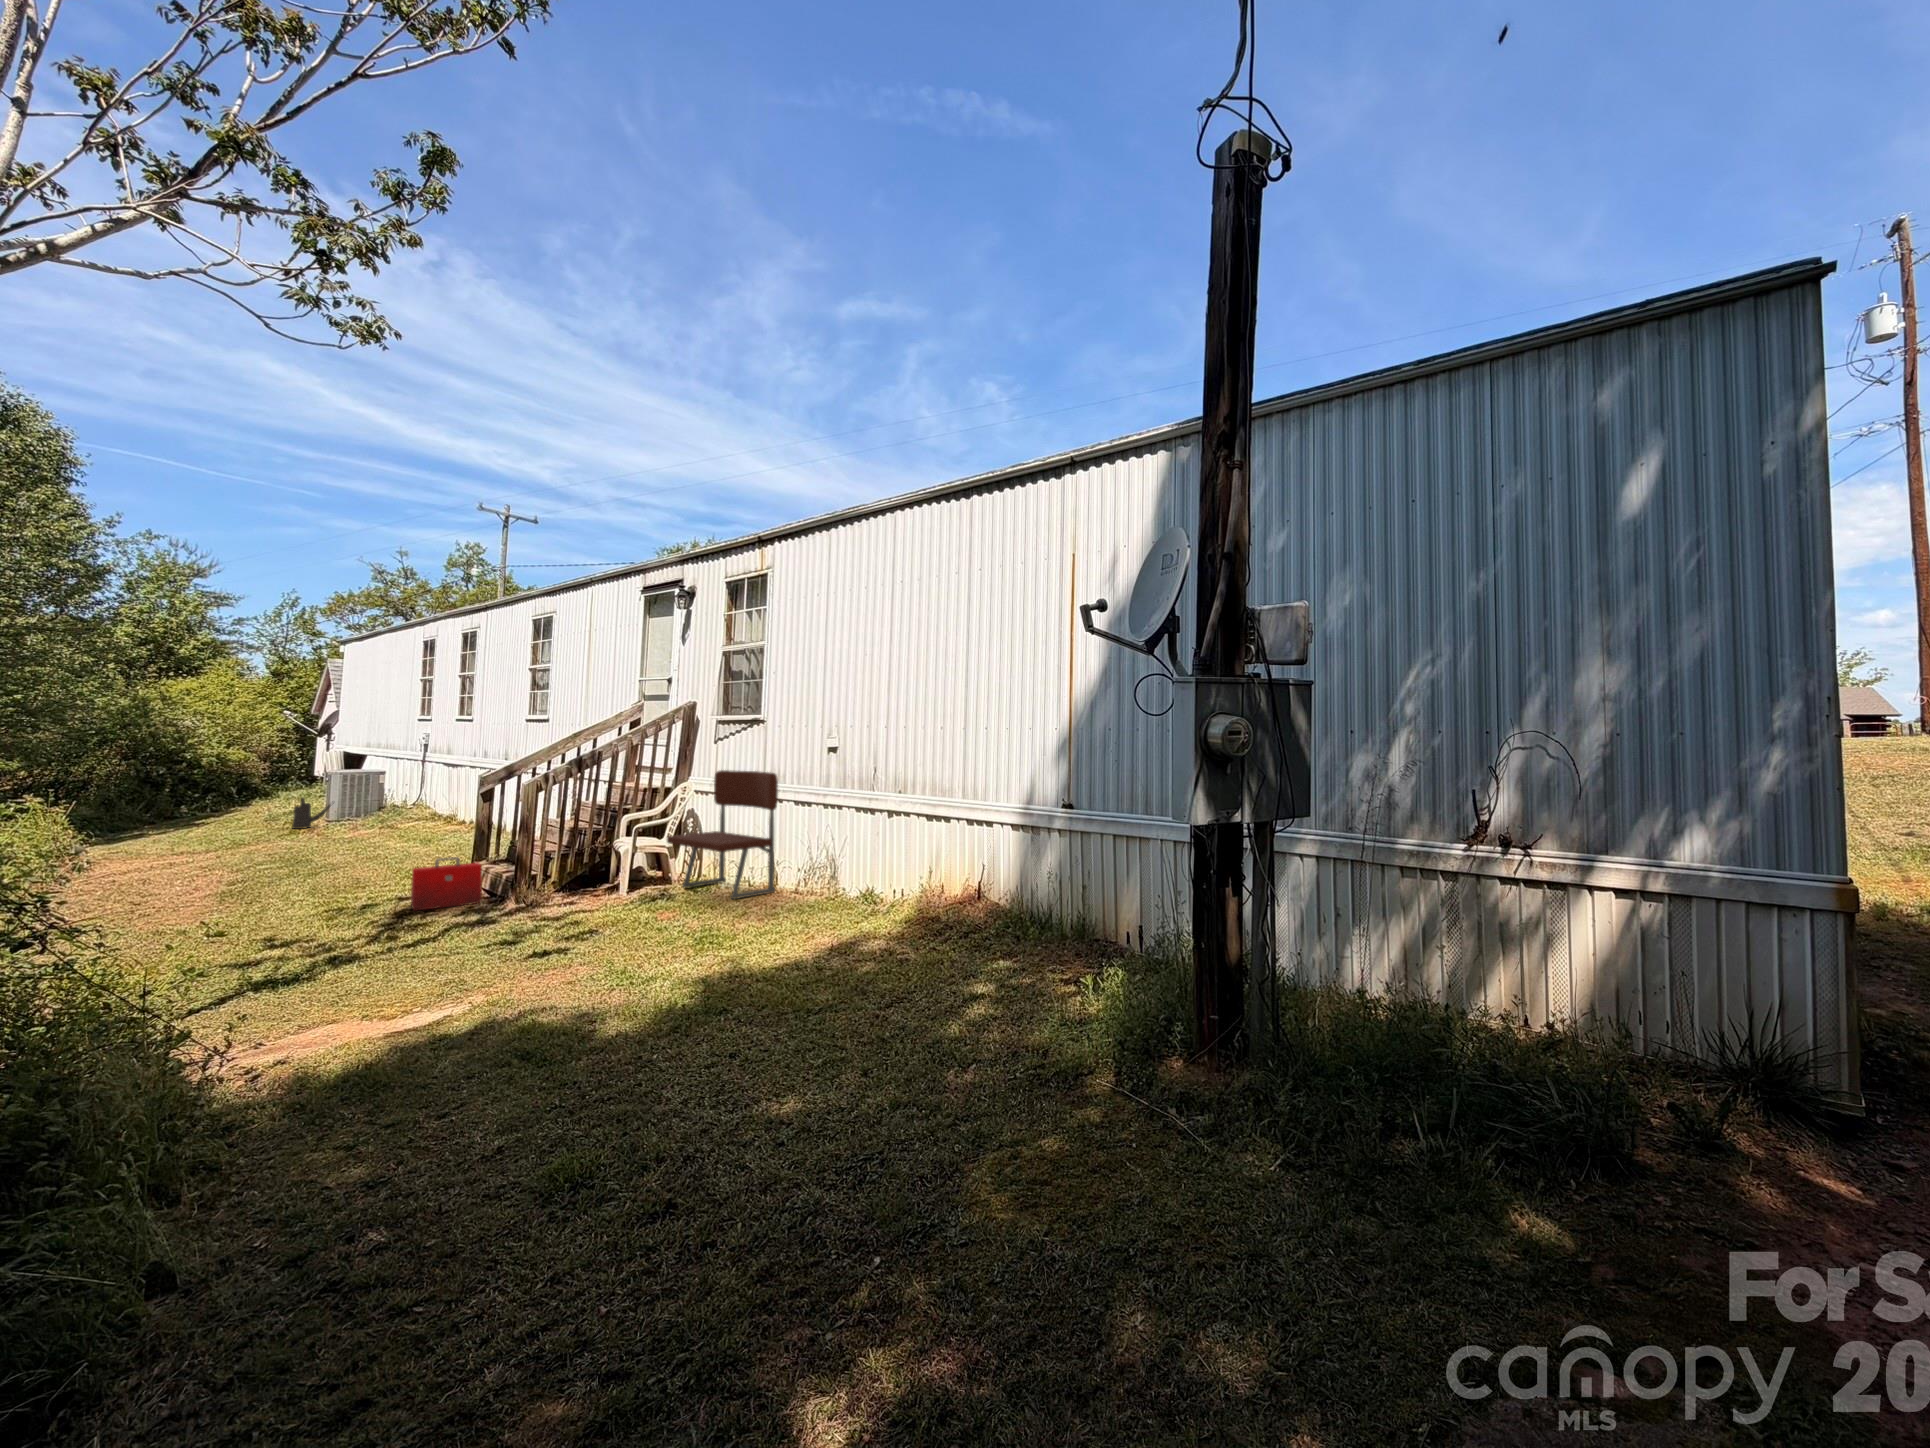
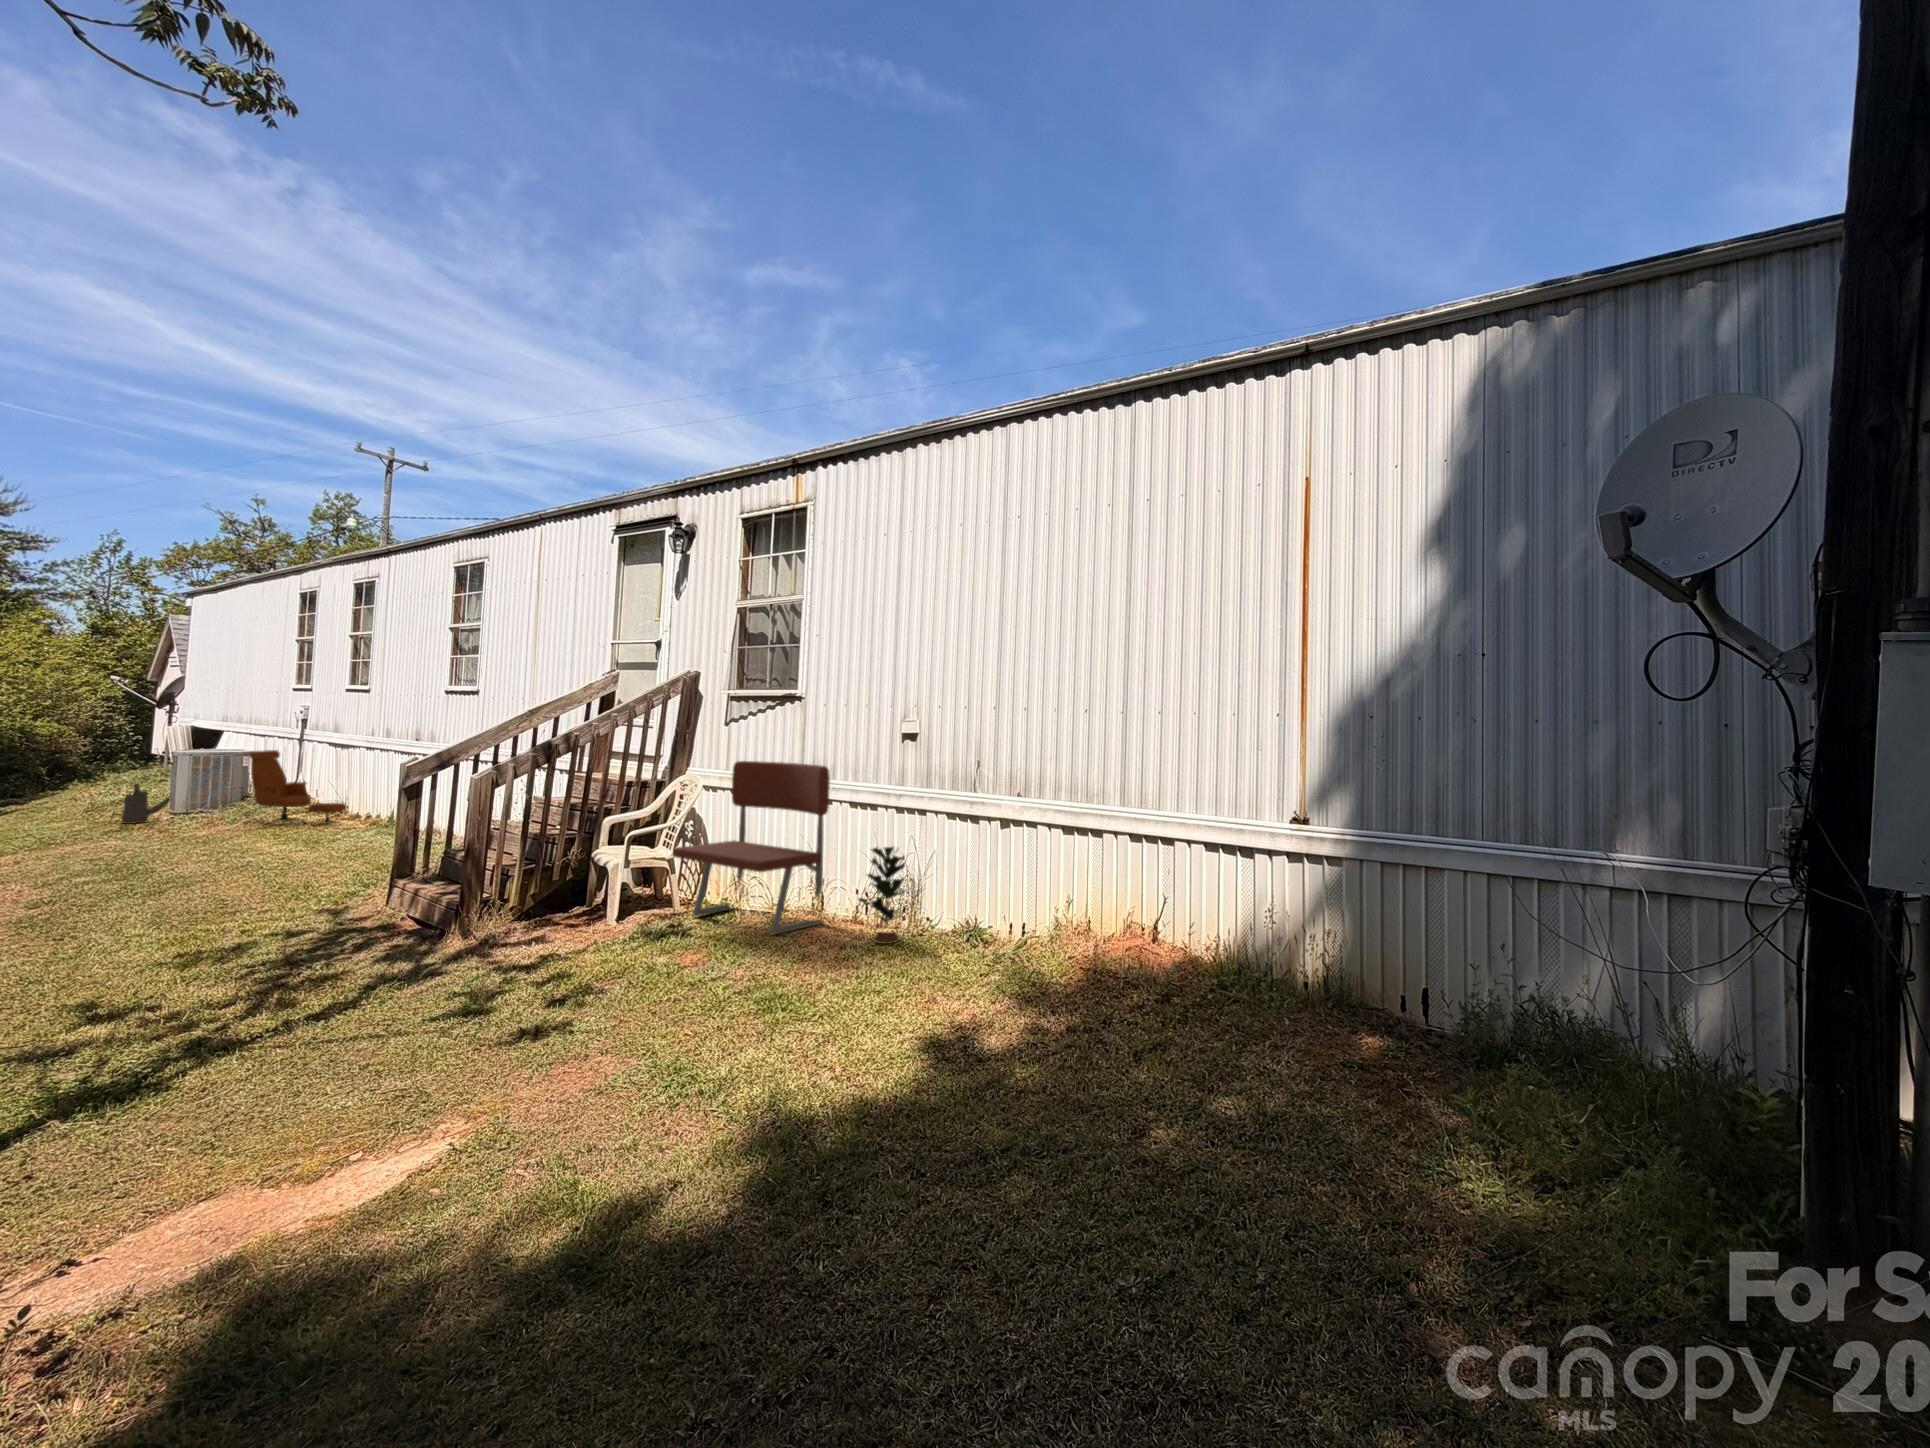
lounge chair: none [384,769,458,830] -> present [249,750,346,824]
potted plant: none [790,832,834,905] -> present [858,847,909,944]
toolbox: present [411,857,482,910] -> none [308,876,415,954]

